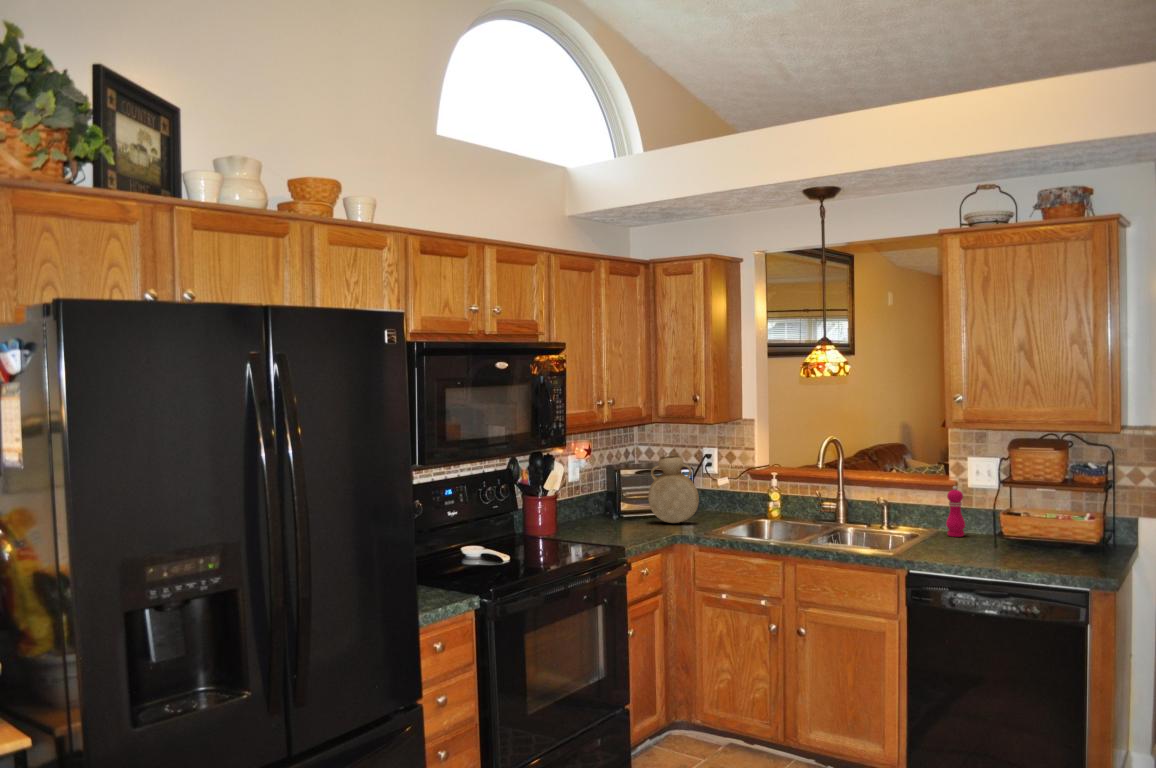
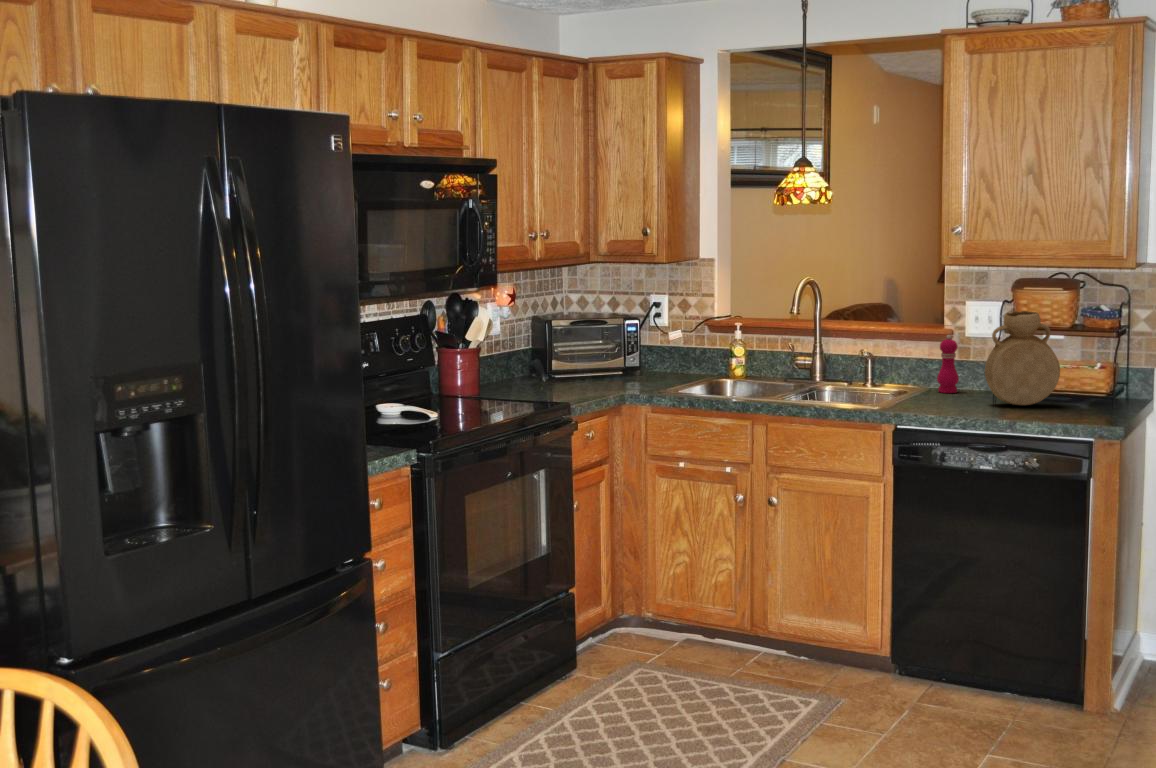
vase: present [648,455,699,523] -> present [985,311,1060,405]

